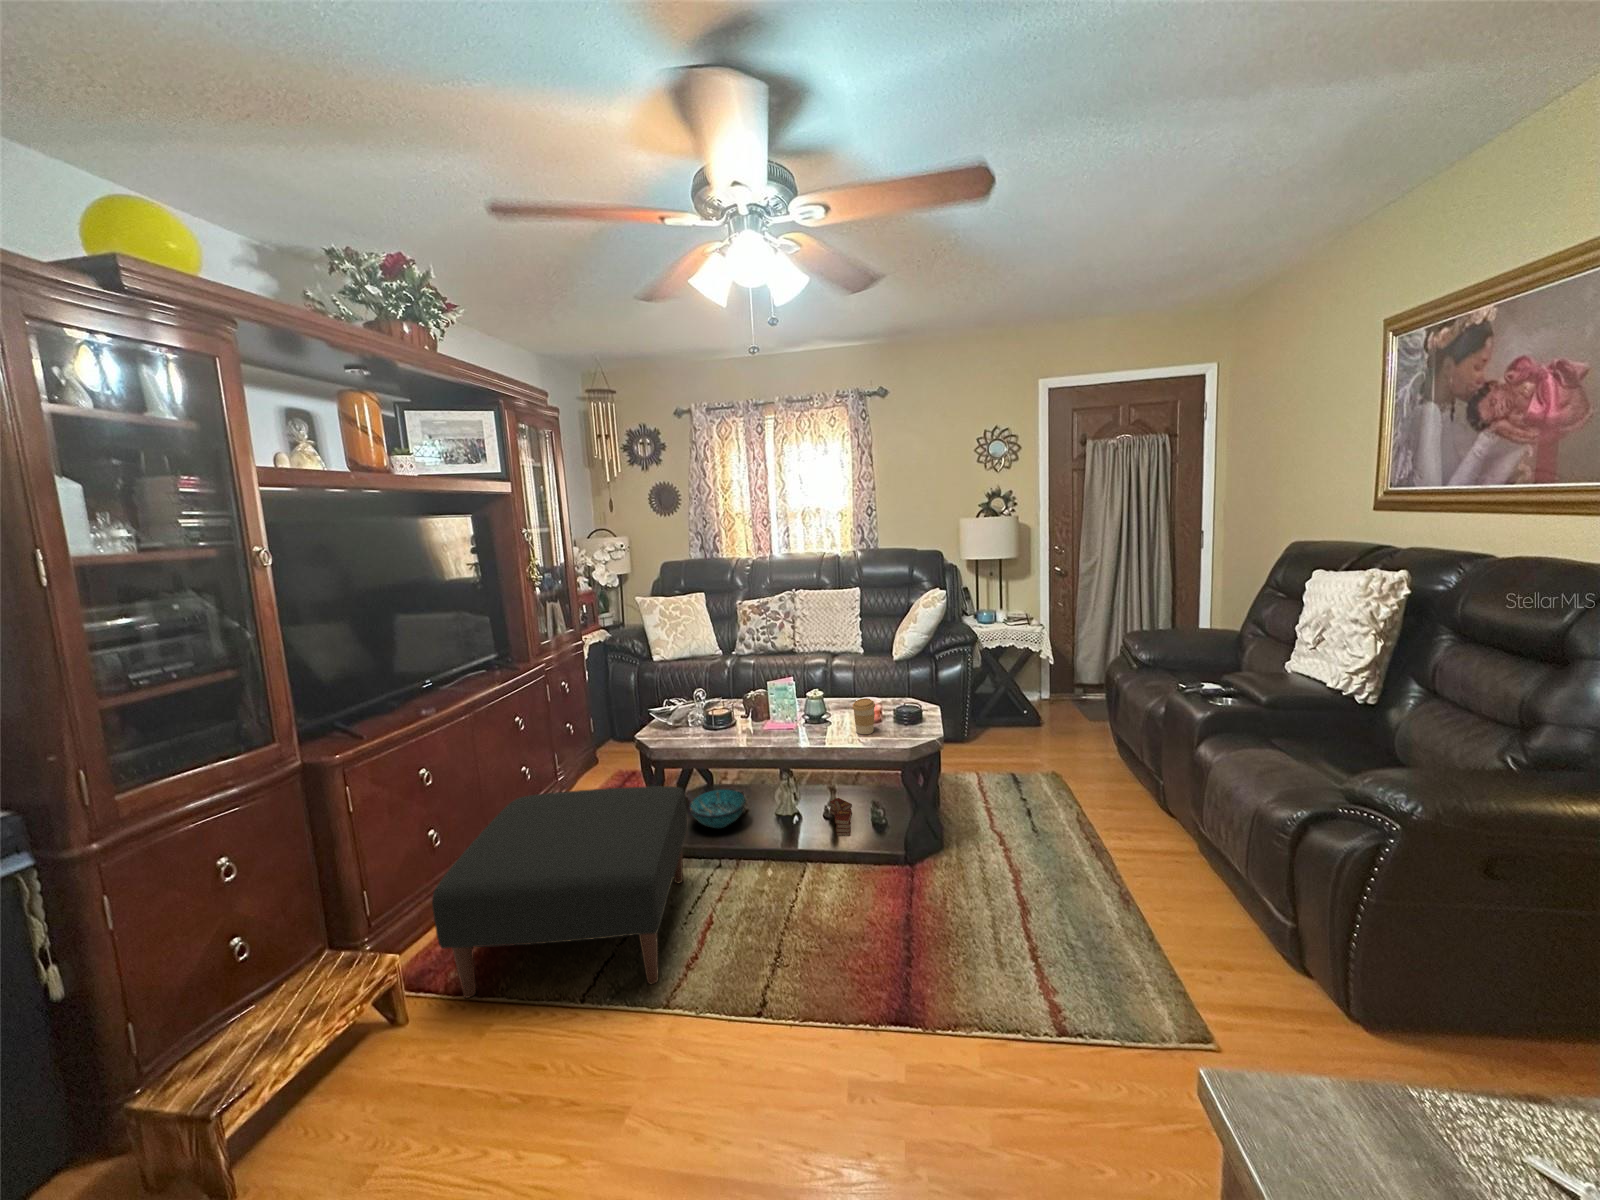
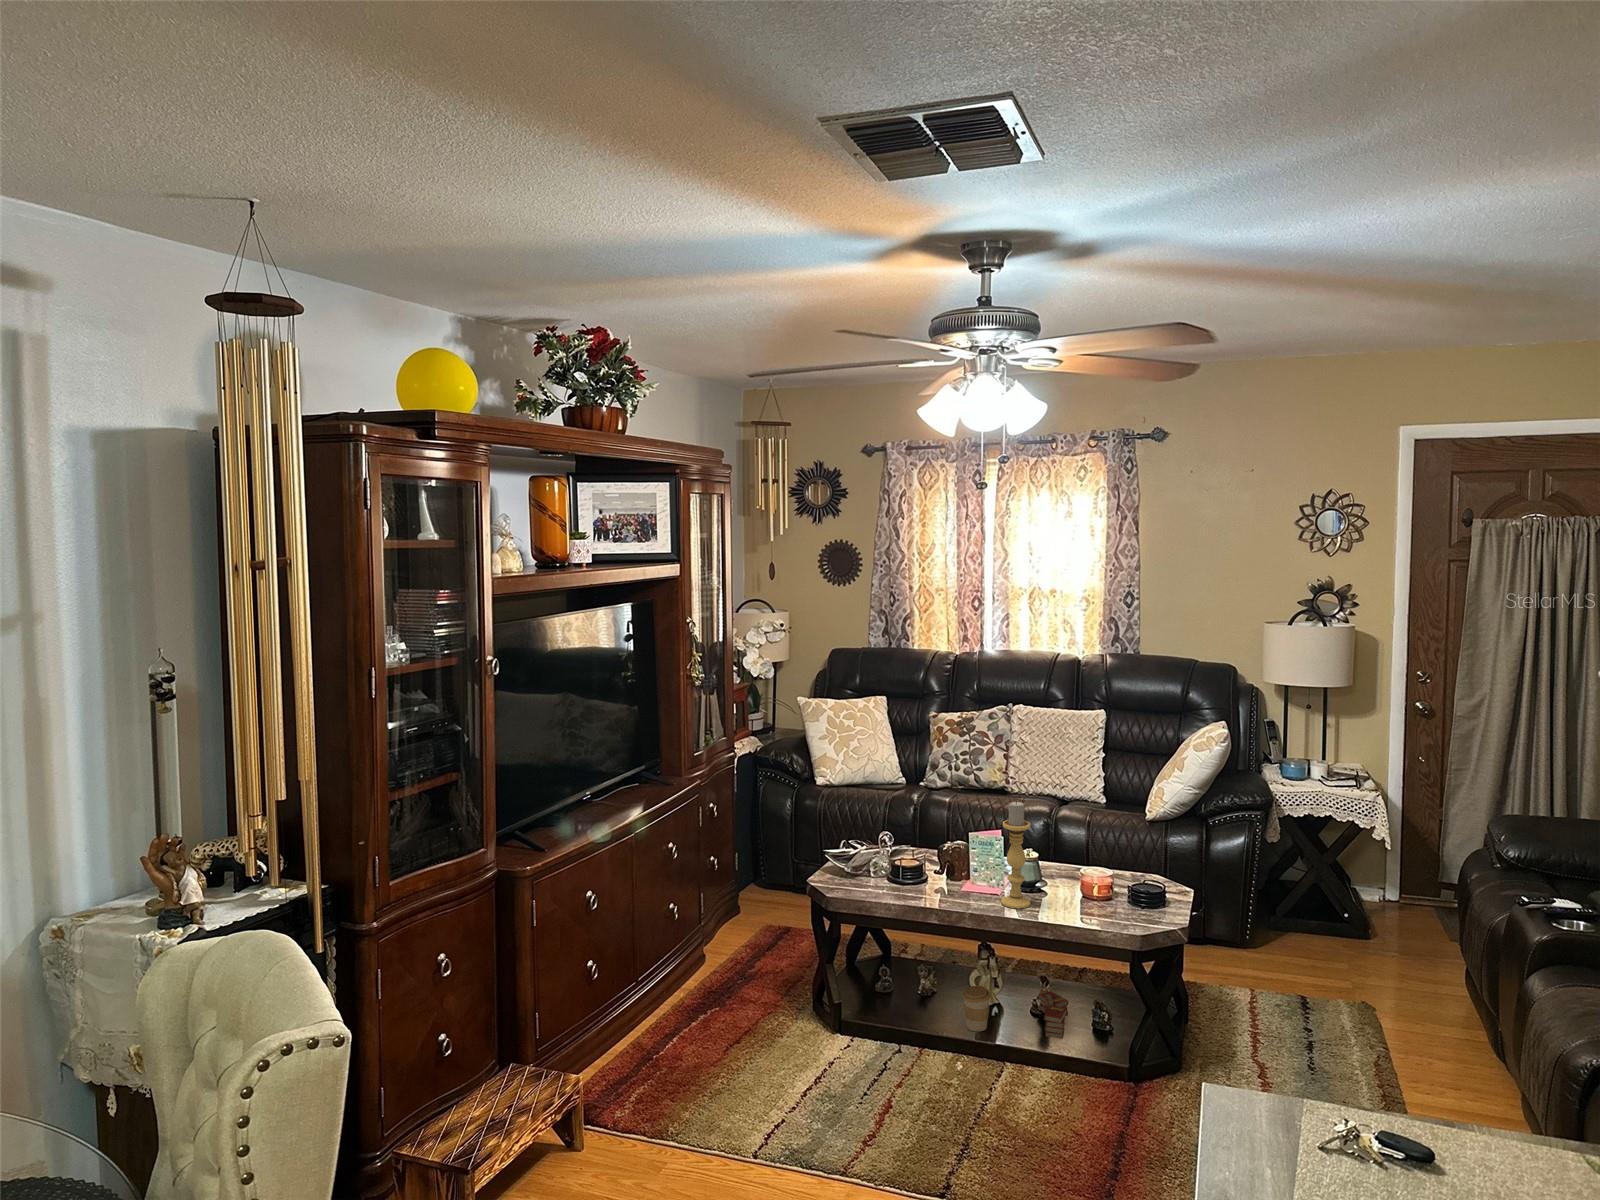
candle holder: none [793,651,818,738] -> present [1001,801,1030,909]
coffee cup: present [852,698,875,734] -> present [963,986,990,1032]
ottoman: present [432,786,687,998] -> none [616,935,865,1154]
decorative bowl: present [689,789,746,828] -> none [864,961,934,1008]

